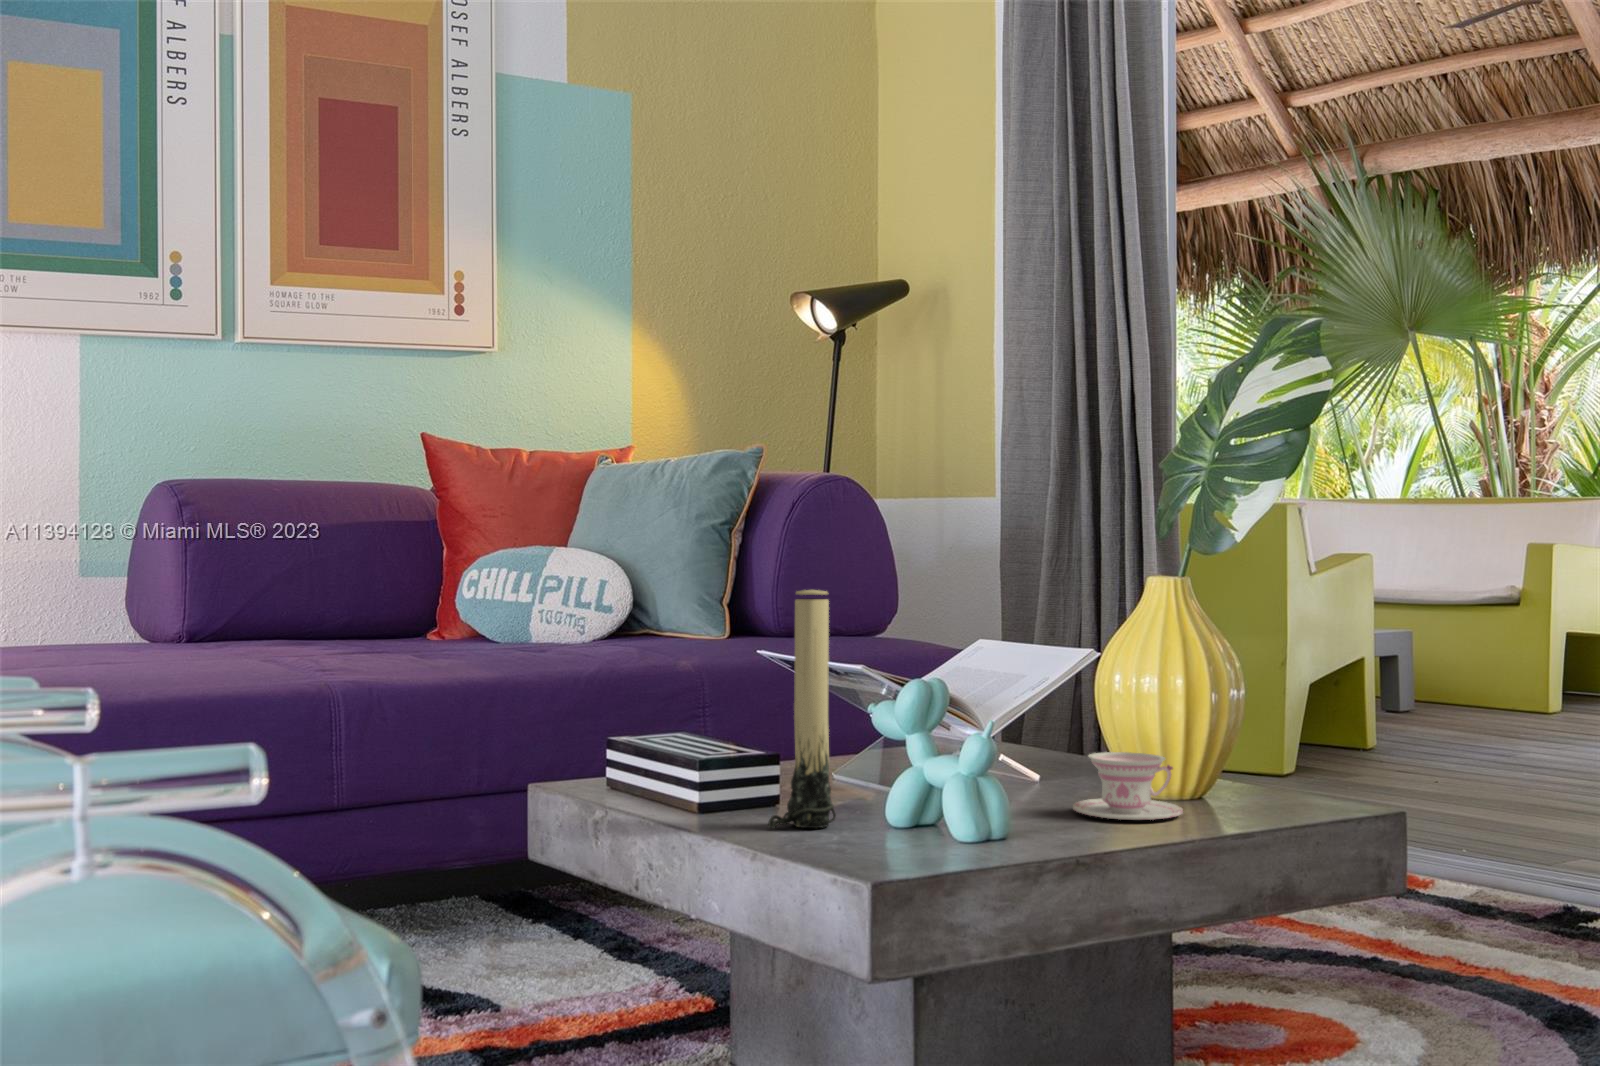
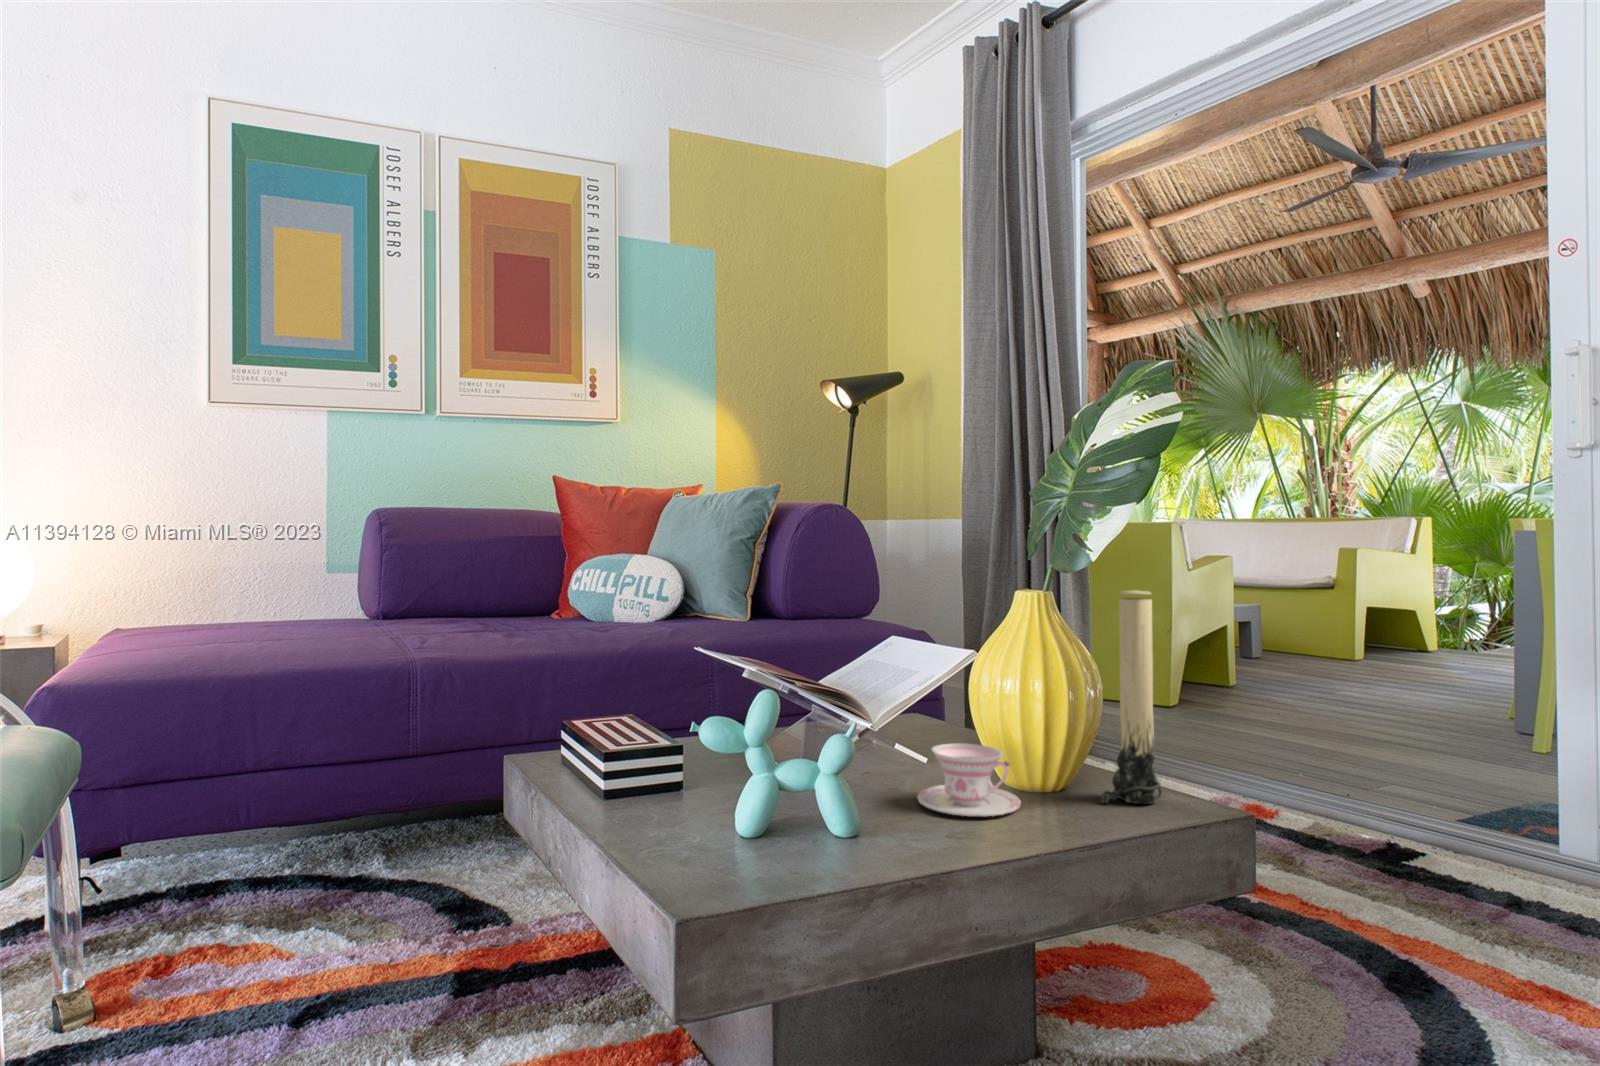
candle: present [768,590,836,828] -> present [1101,590,1162,804]

